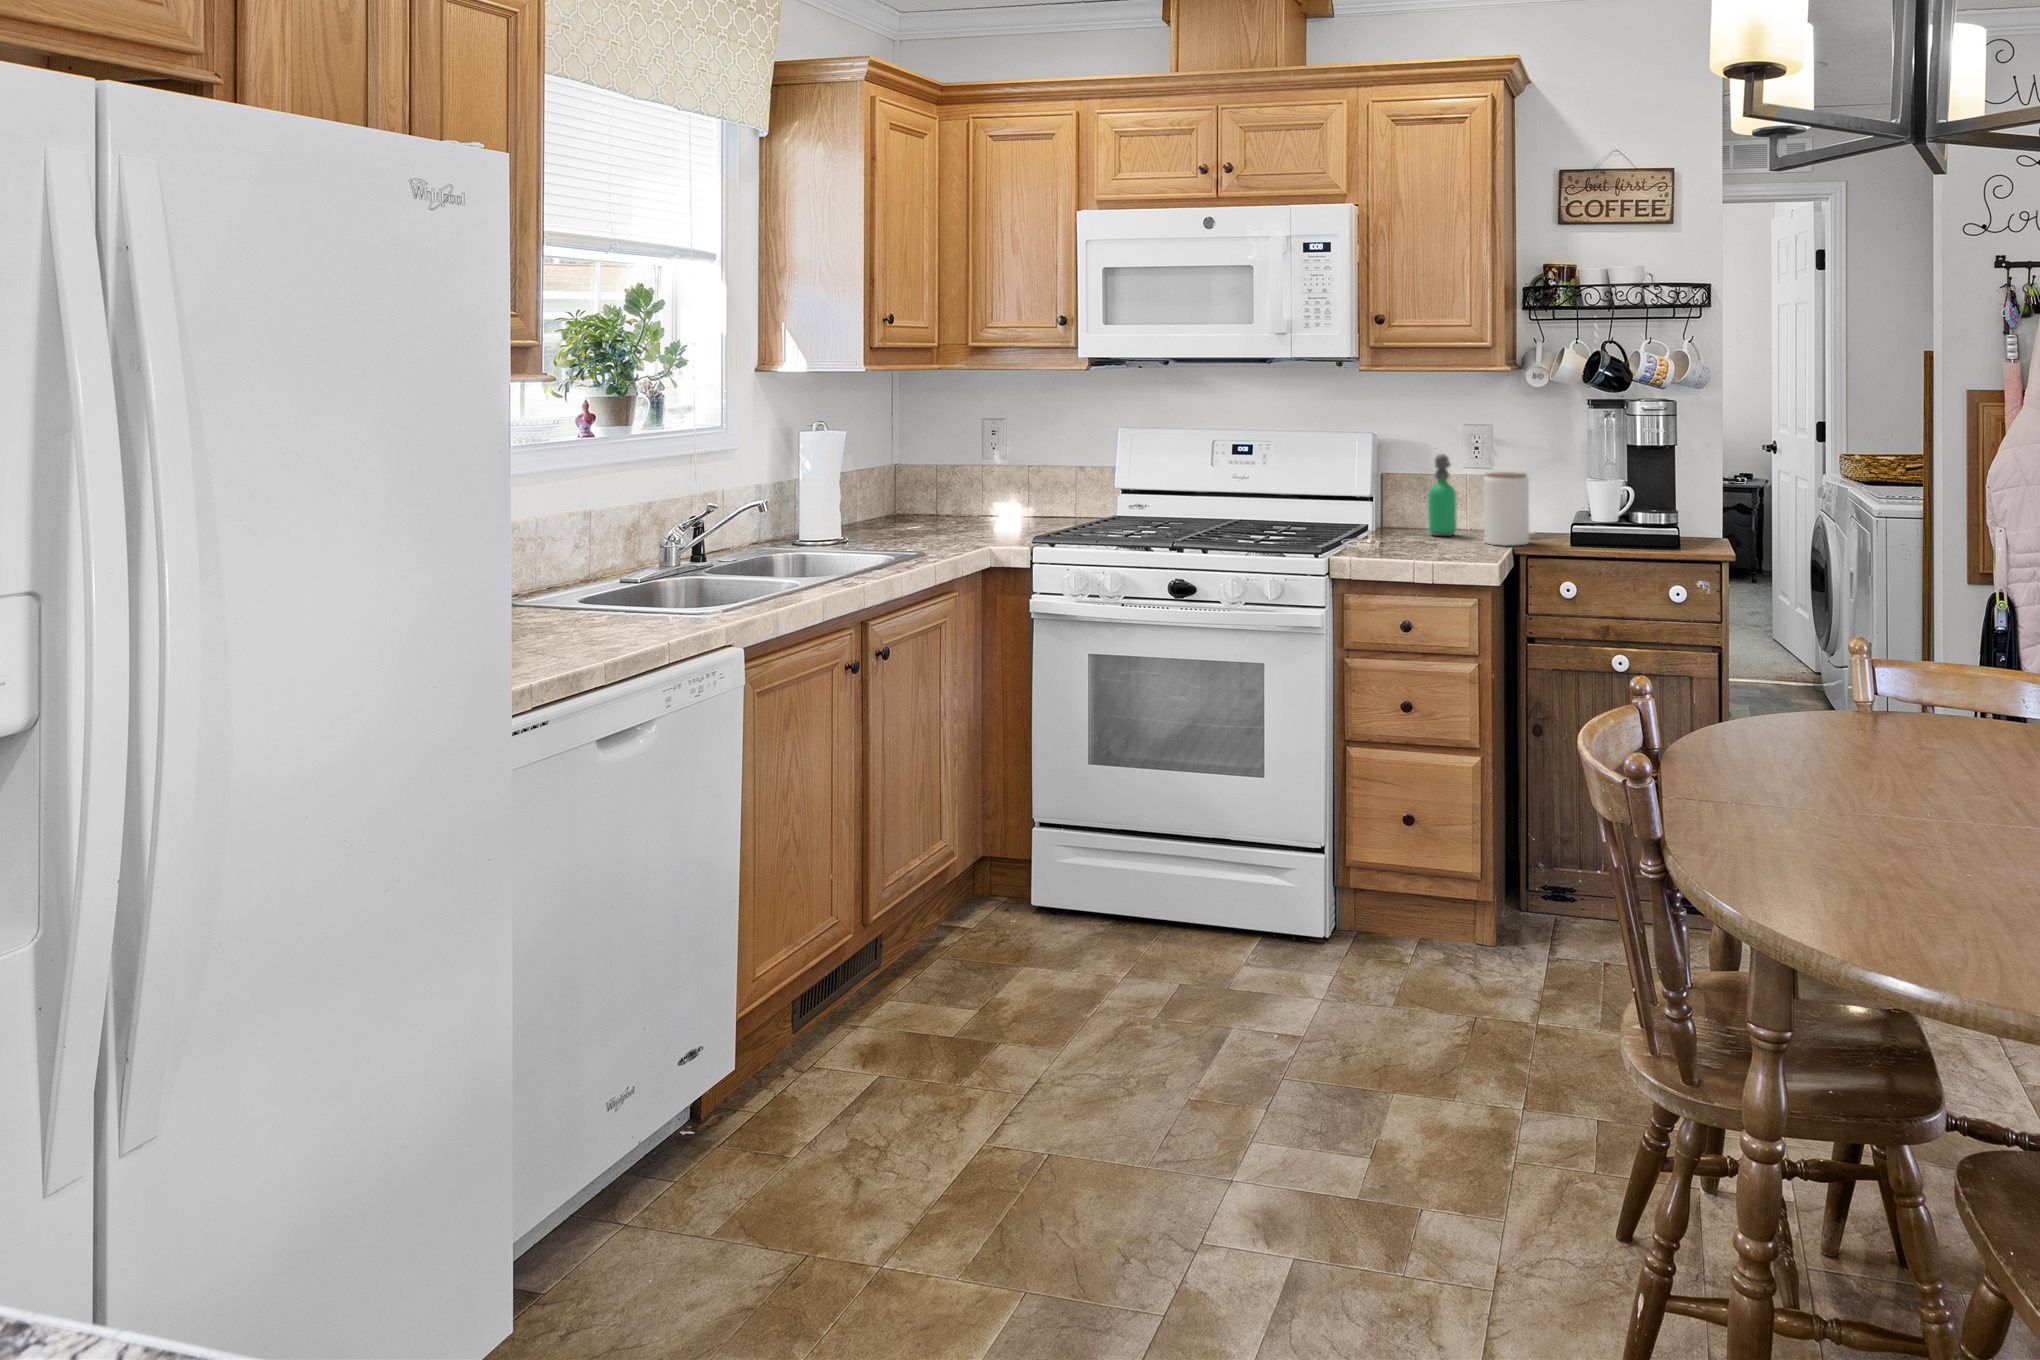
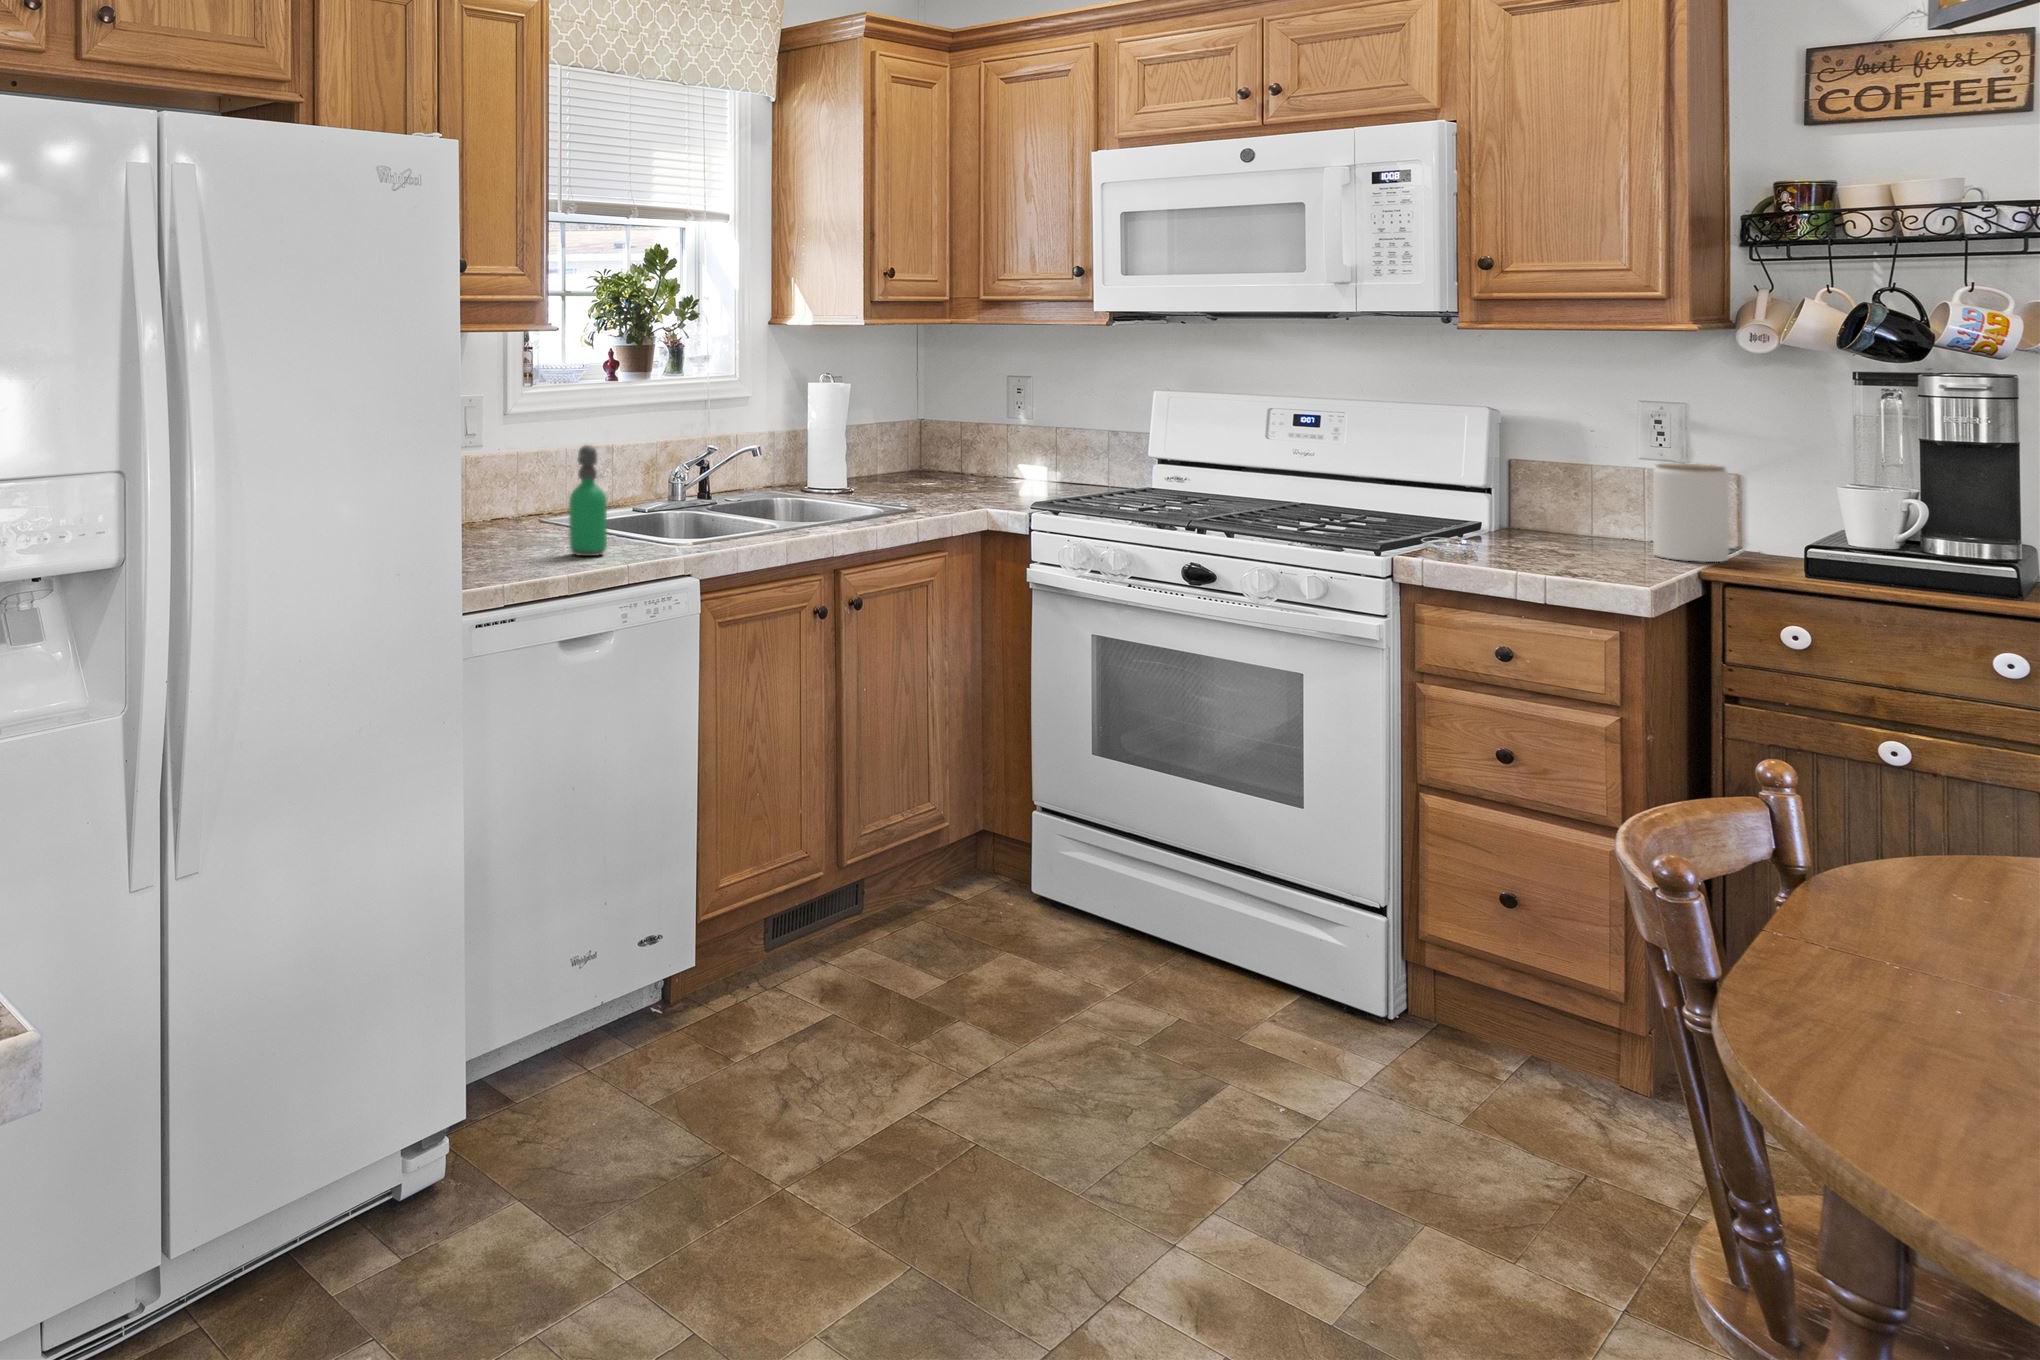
soap dispenser: present [1428,454,1457,536] -> present [569,445,607,556]

